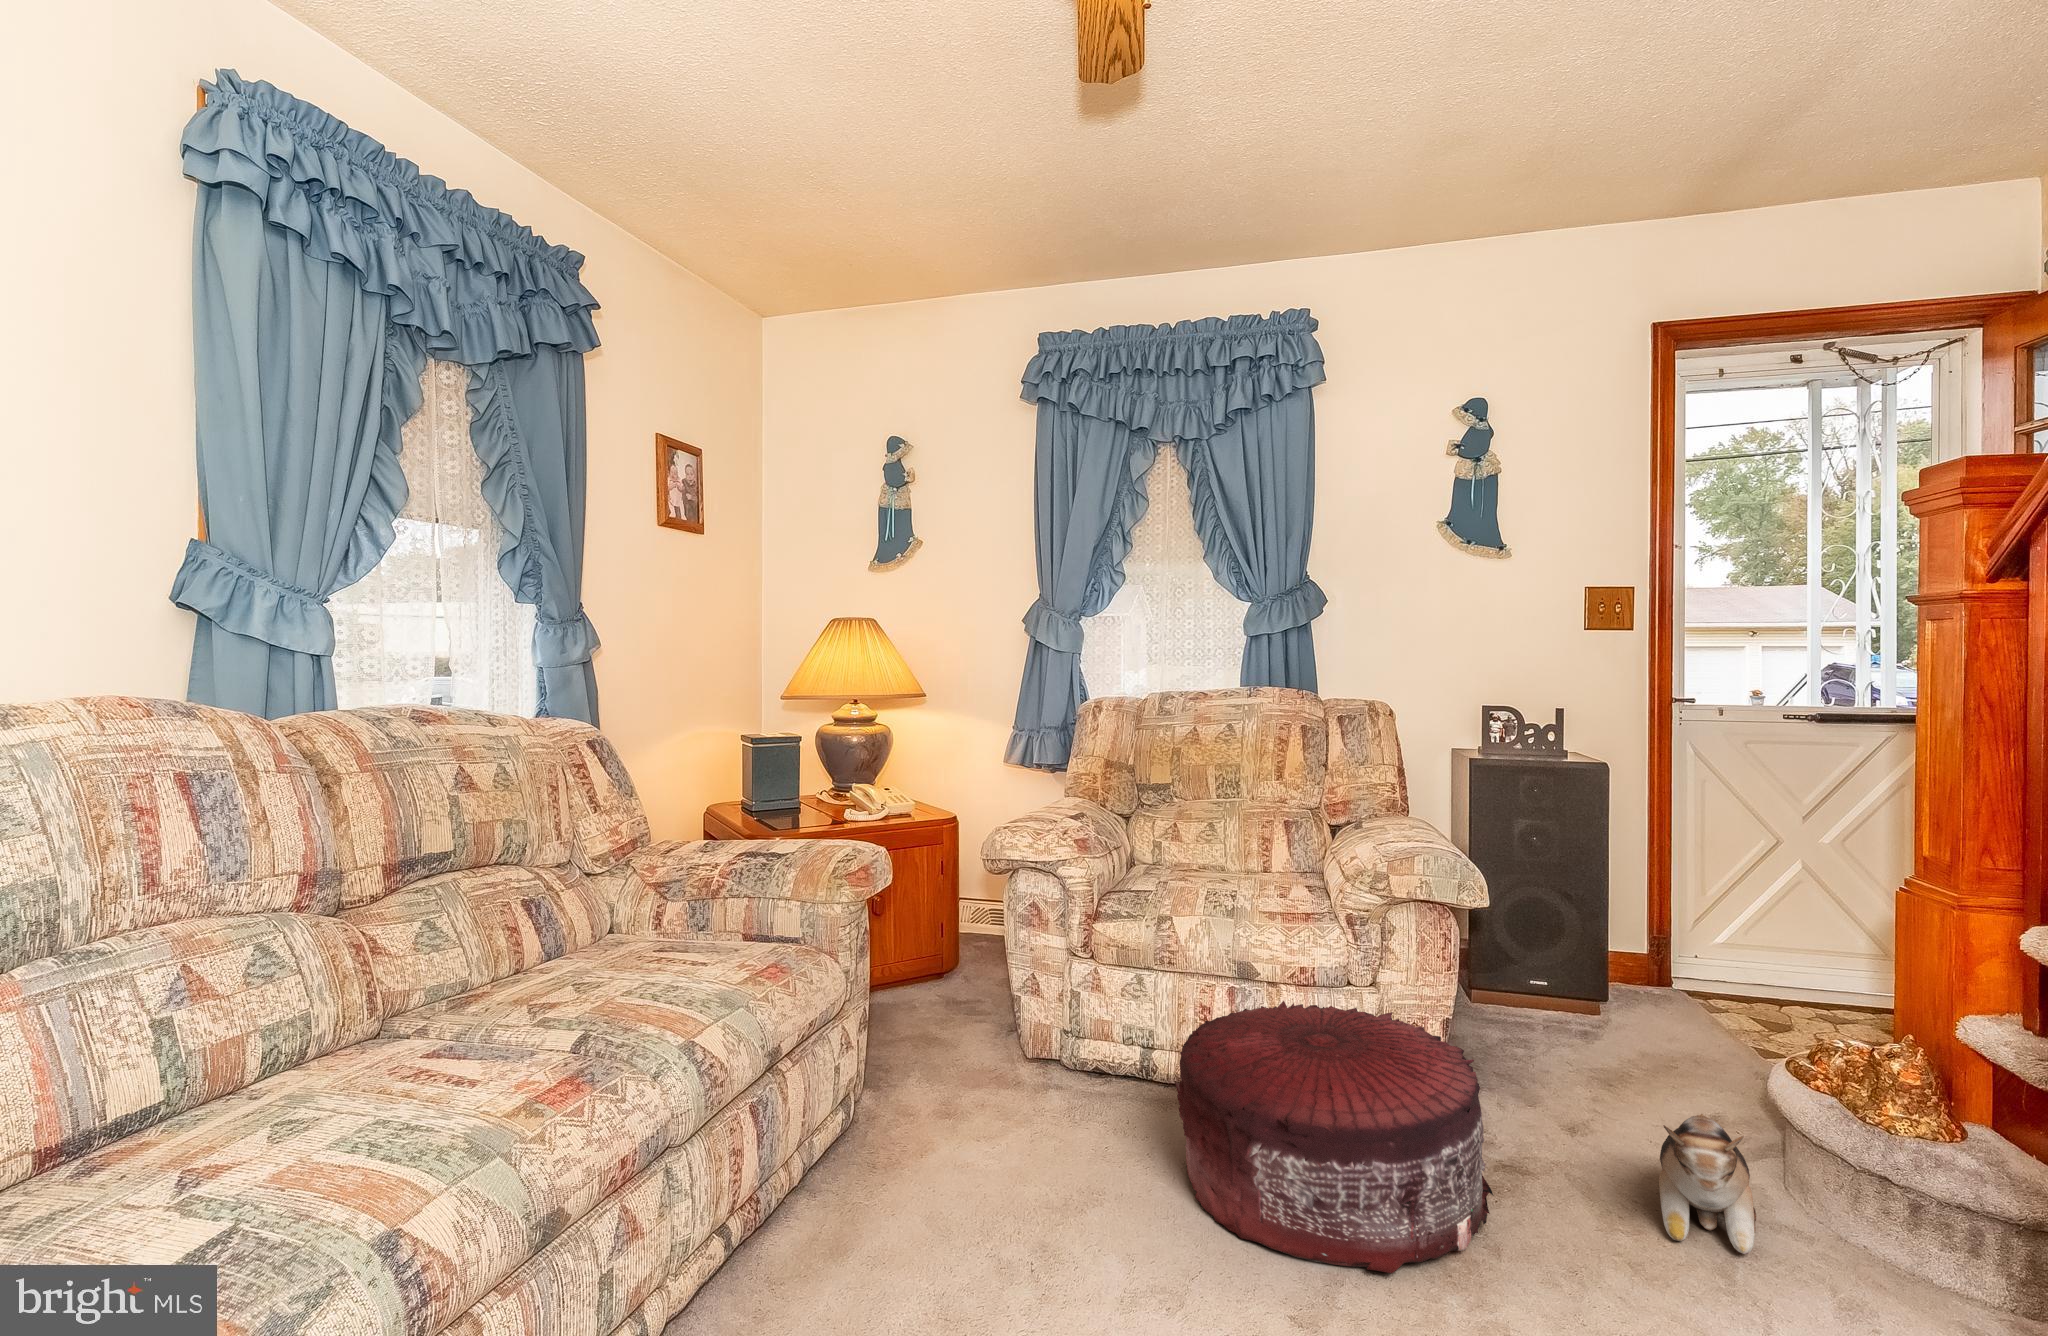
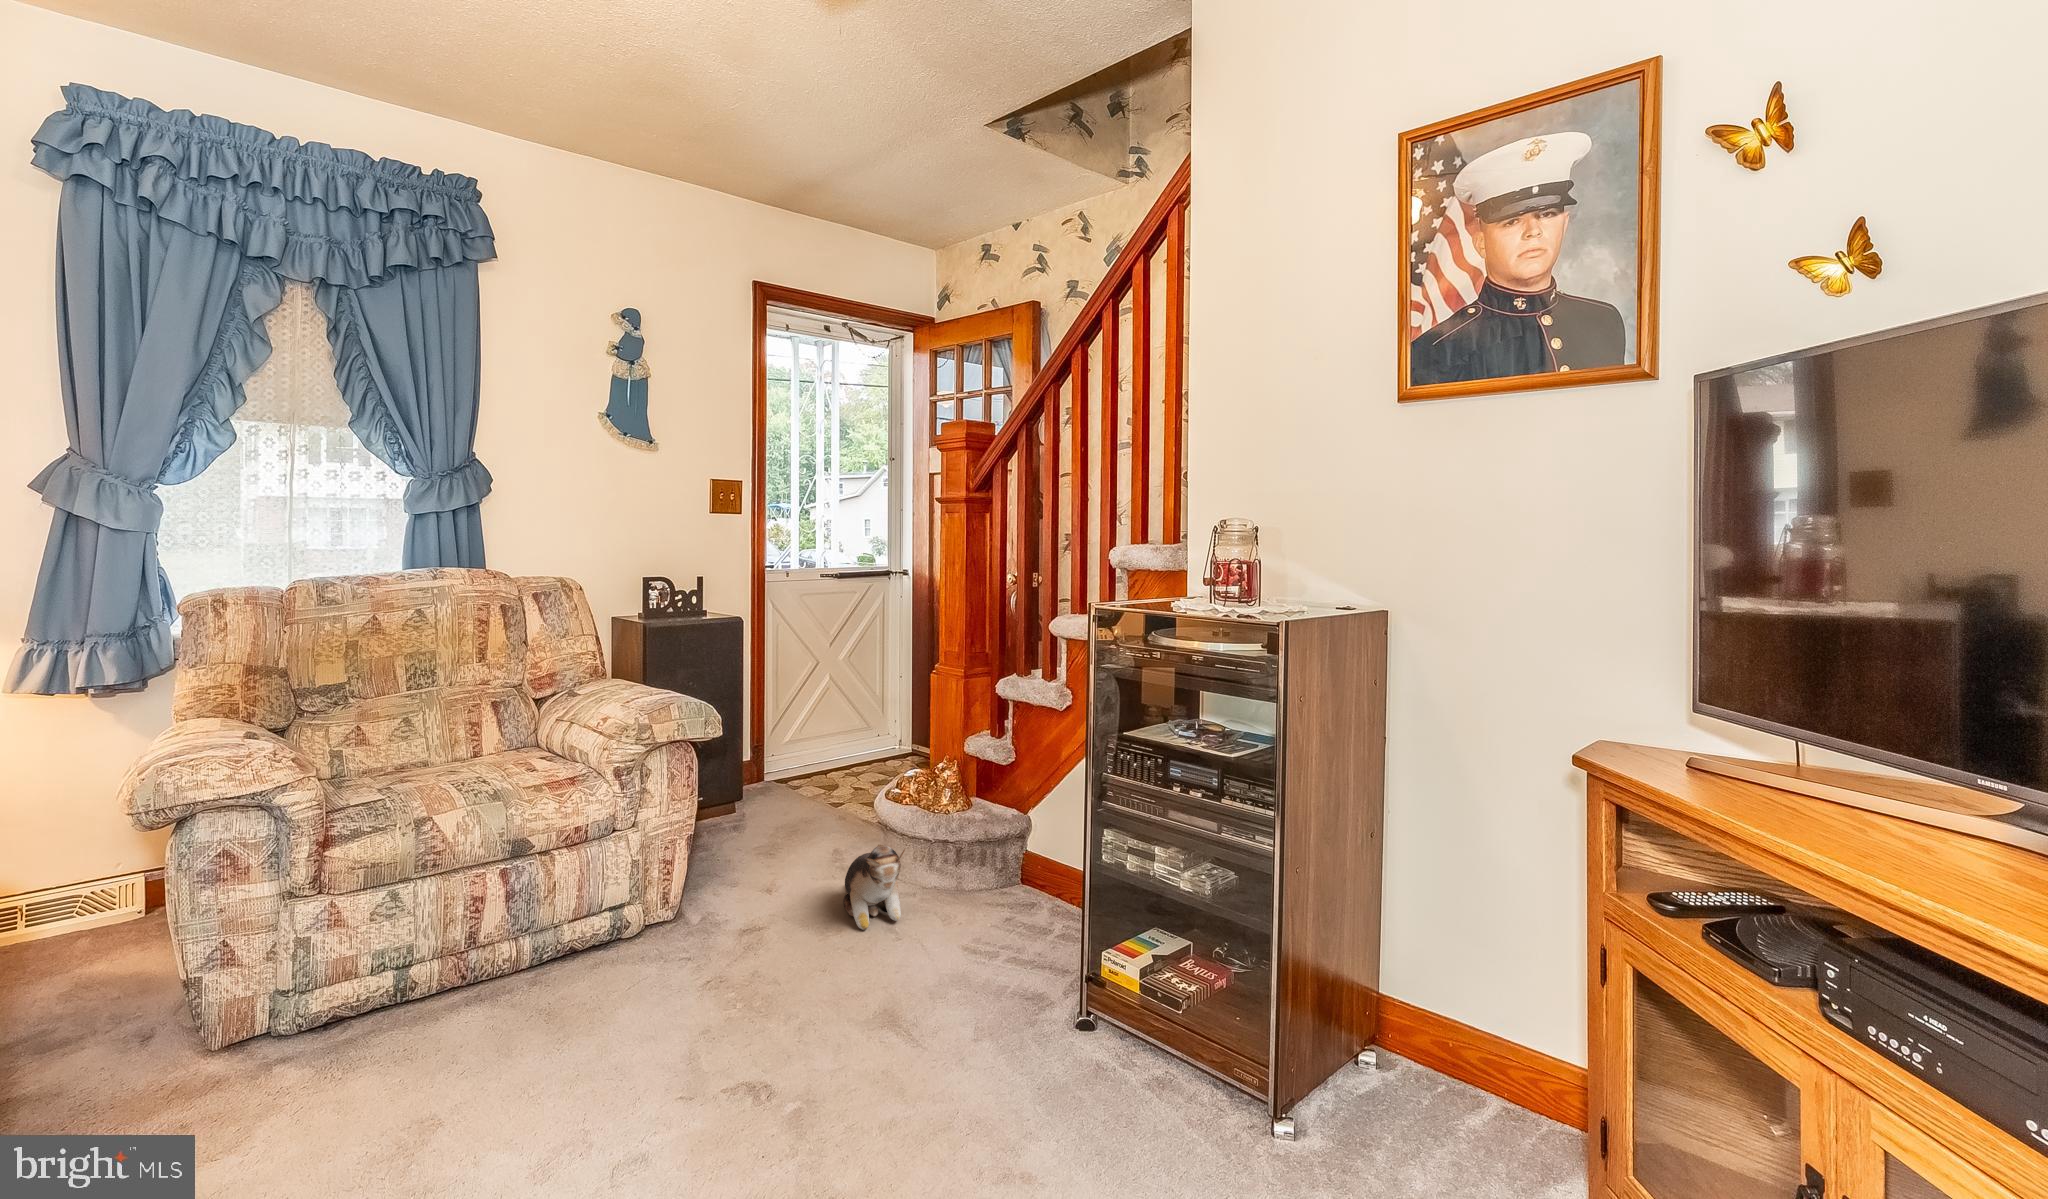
pouf: present [1175,1001,1493,1273] -> none [494,844,767,1071]

